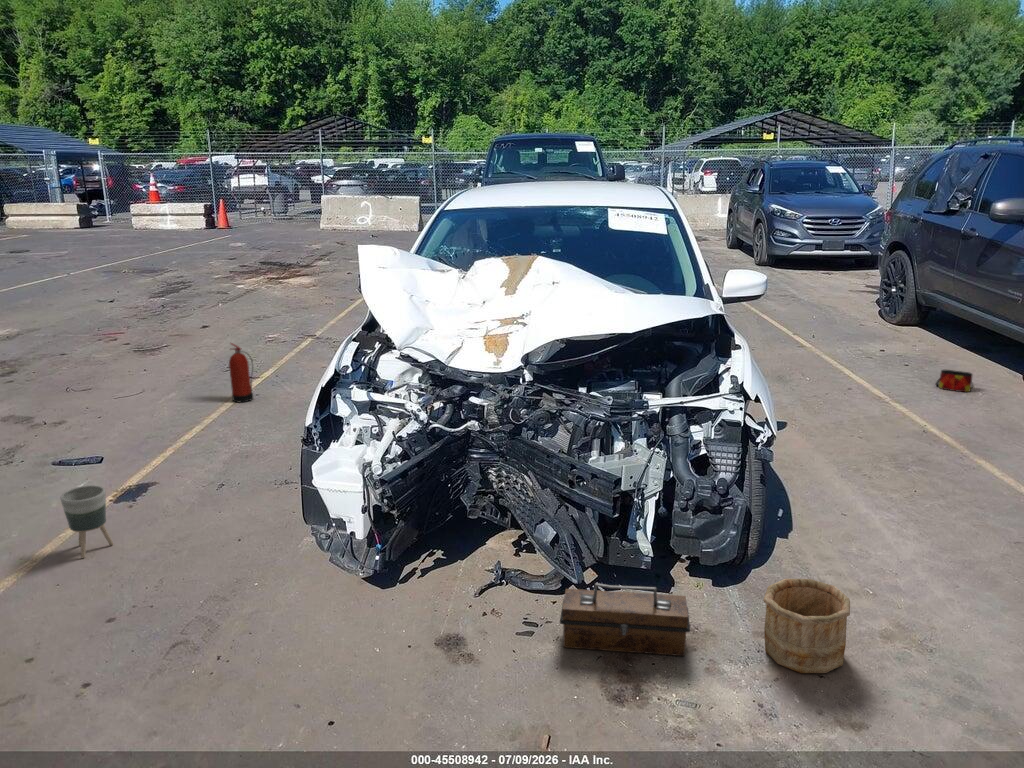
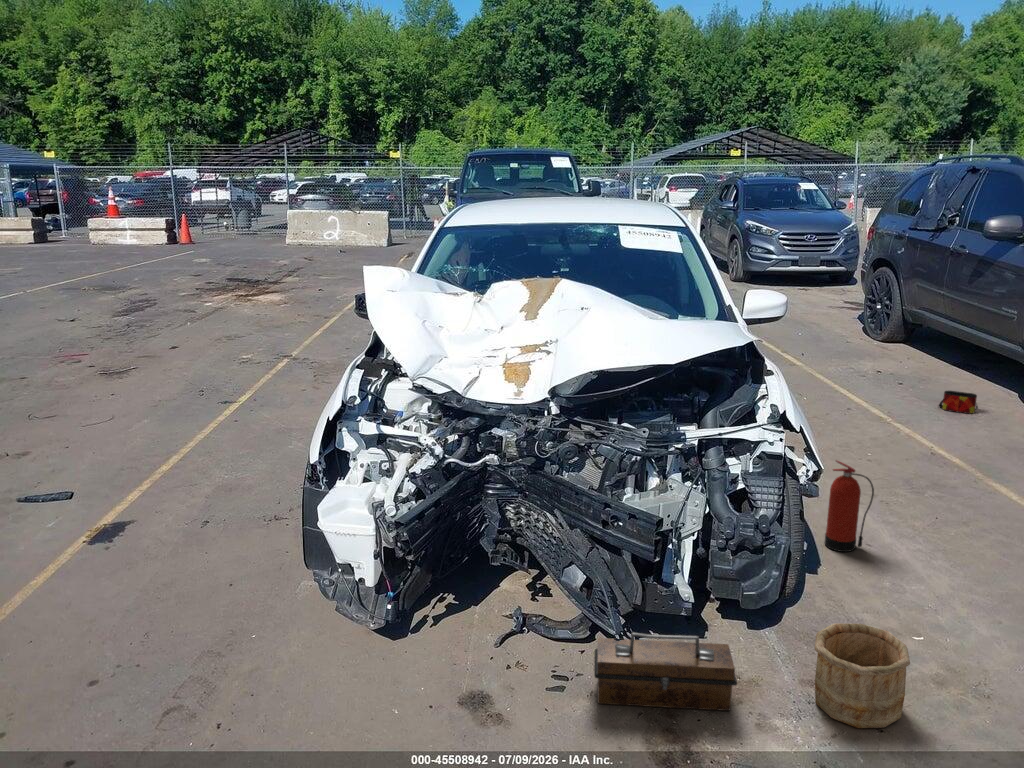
fire extinguisher: present [229,343,253,403] -> present [825,460,874,552]
planter: present [60,485,113,558] -> none [31,527,89,609]

